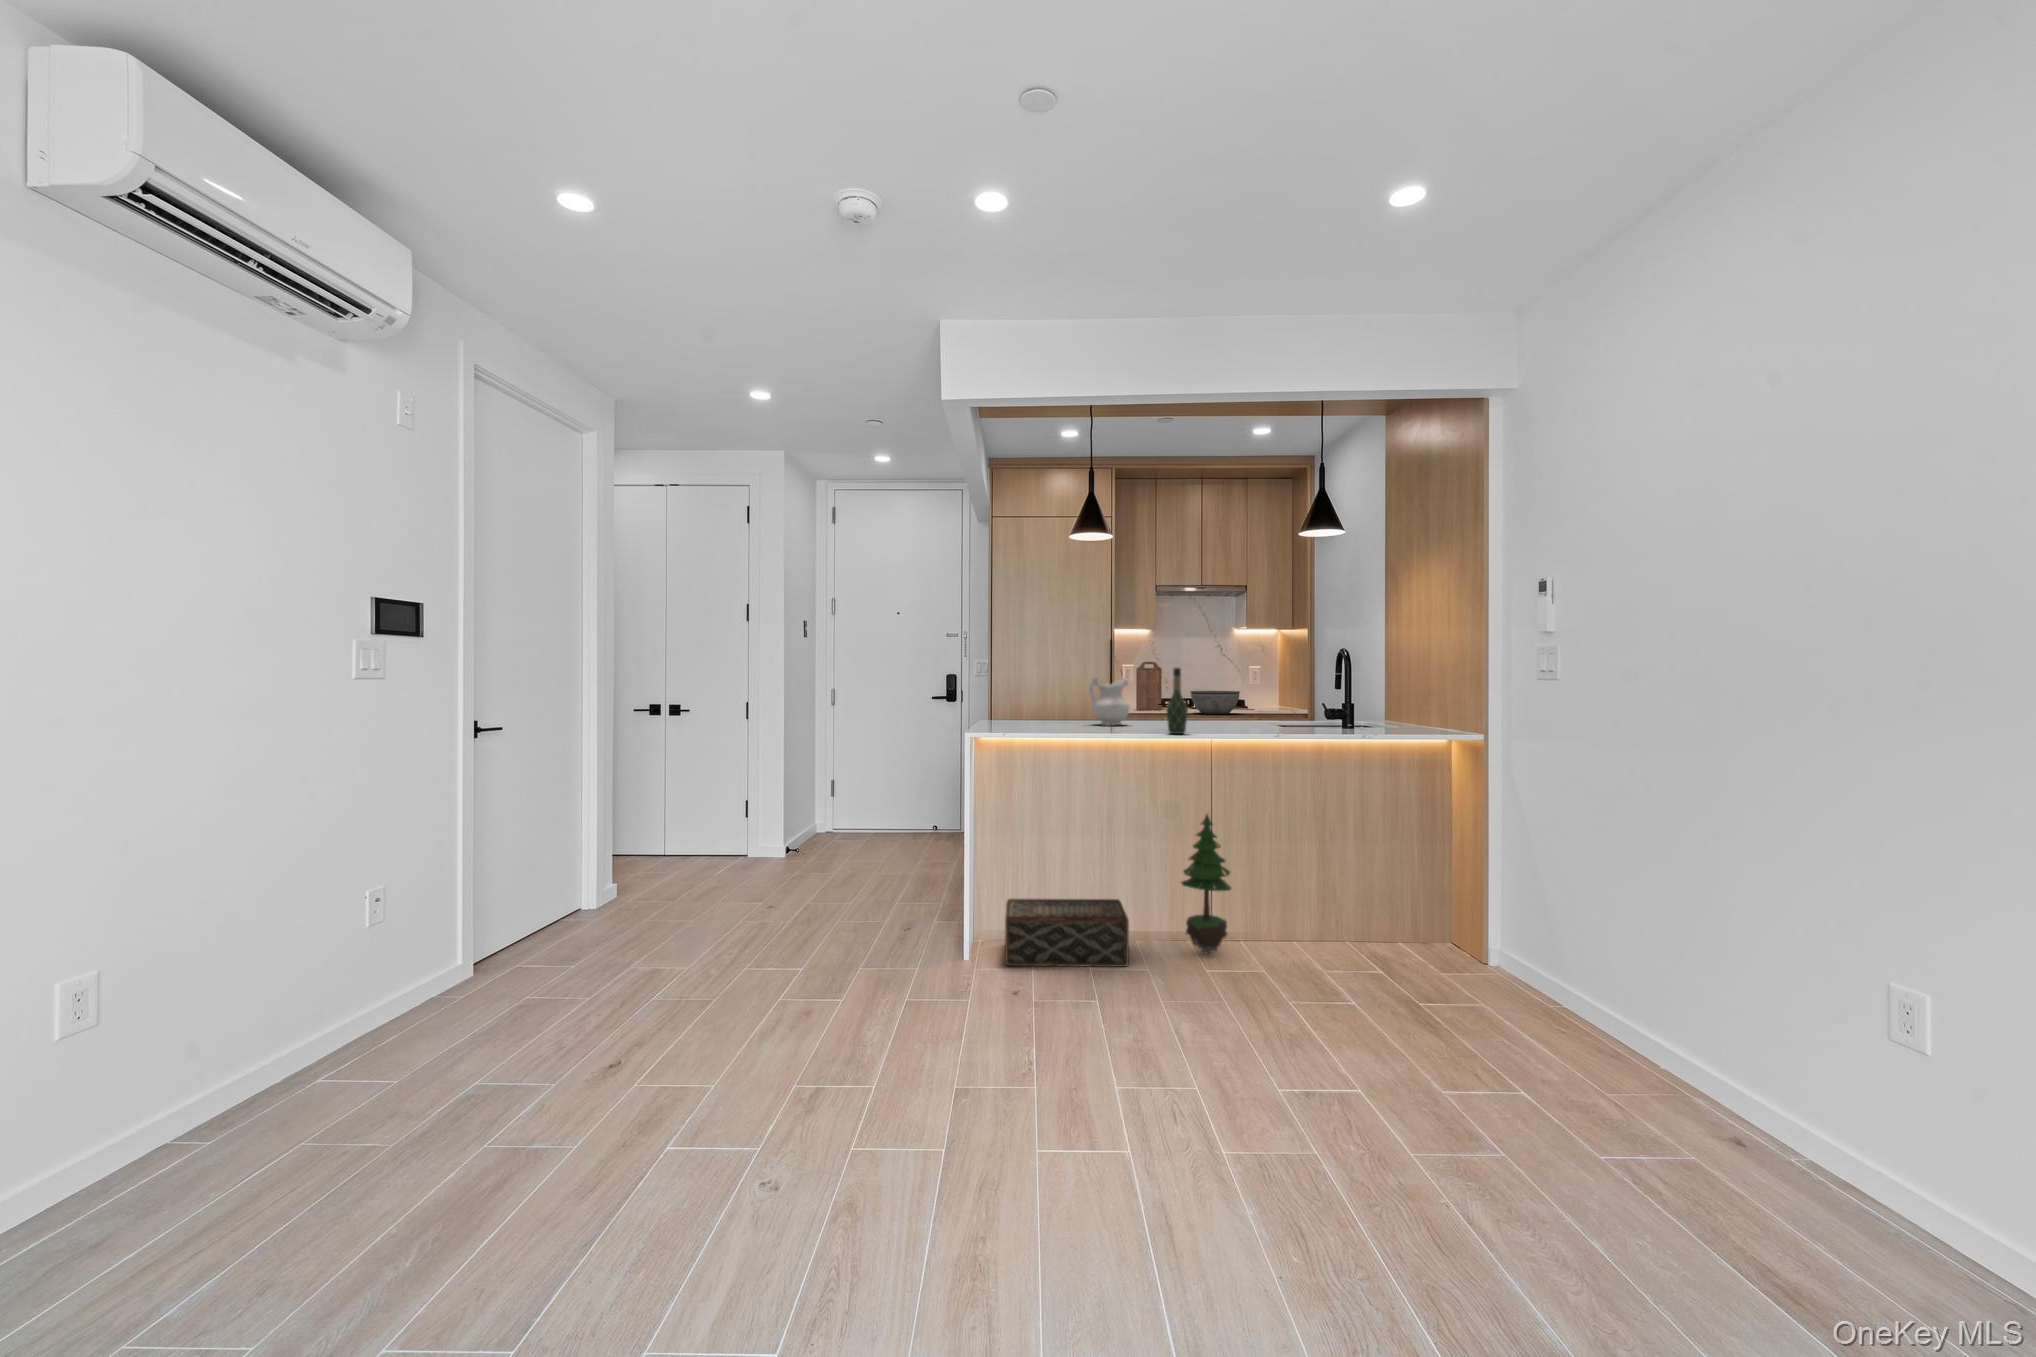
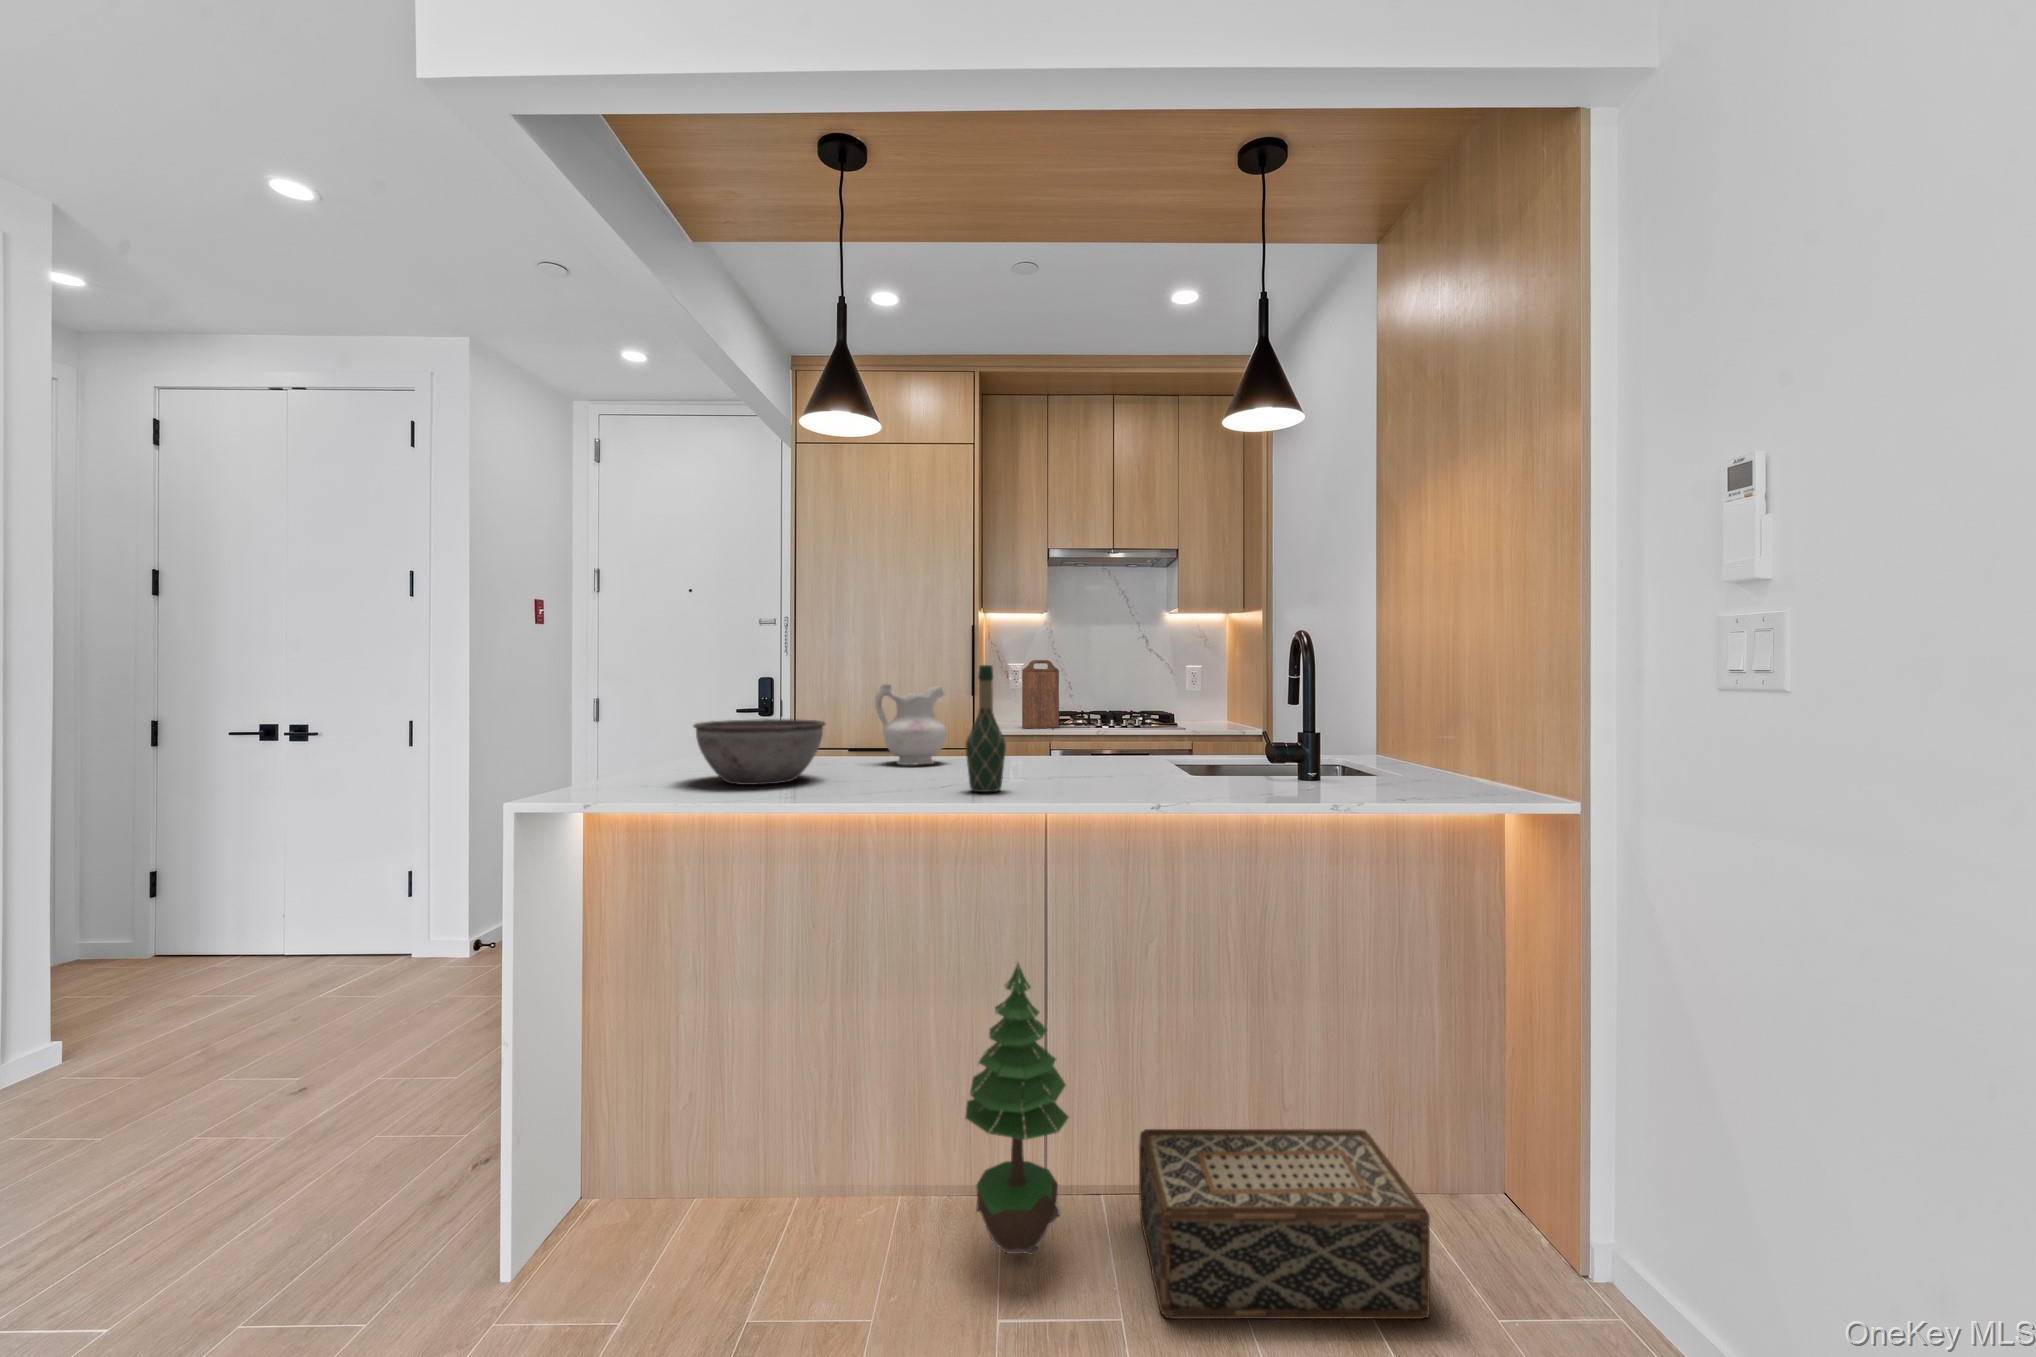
bowl: present [1190,691,1240,714] -> present [694,719,825,785]
woven basket: present [1005,899,1129,967] -> present [1139,1129,1430,1319]

